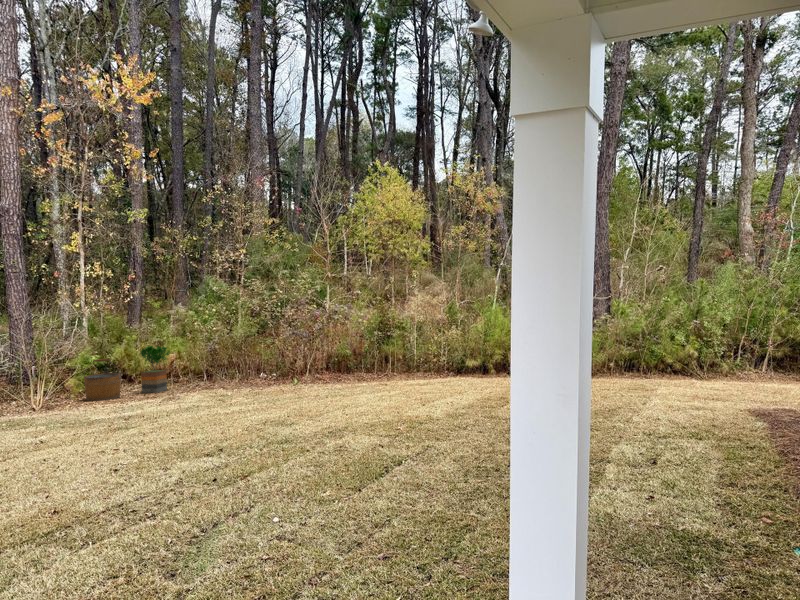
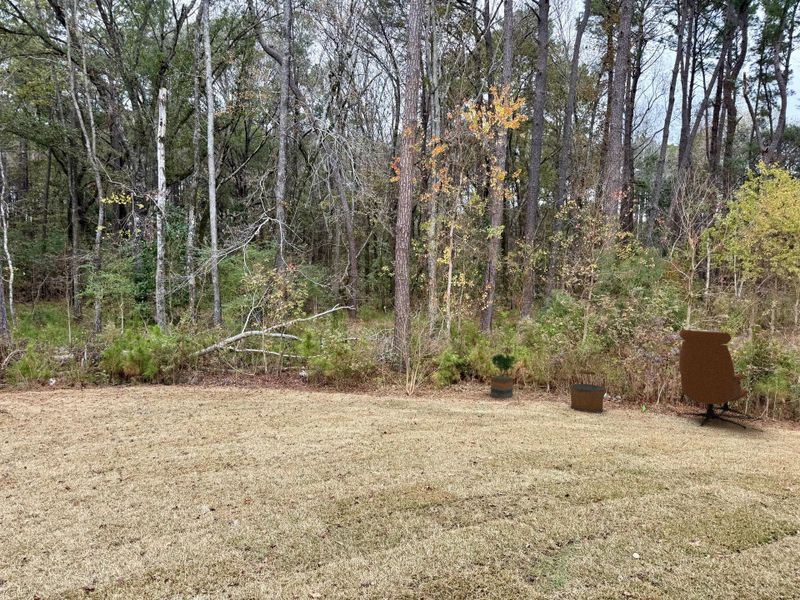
lounge chair: none [314,301,376,385] -> present [678,329,750,428]
bucket: present [84,359,121,401] -> present [570,371,605,413]

